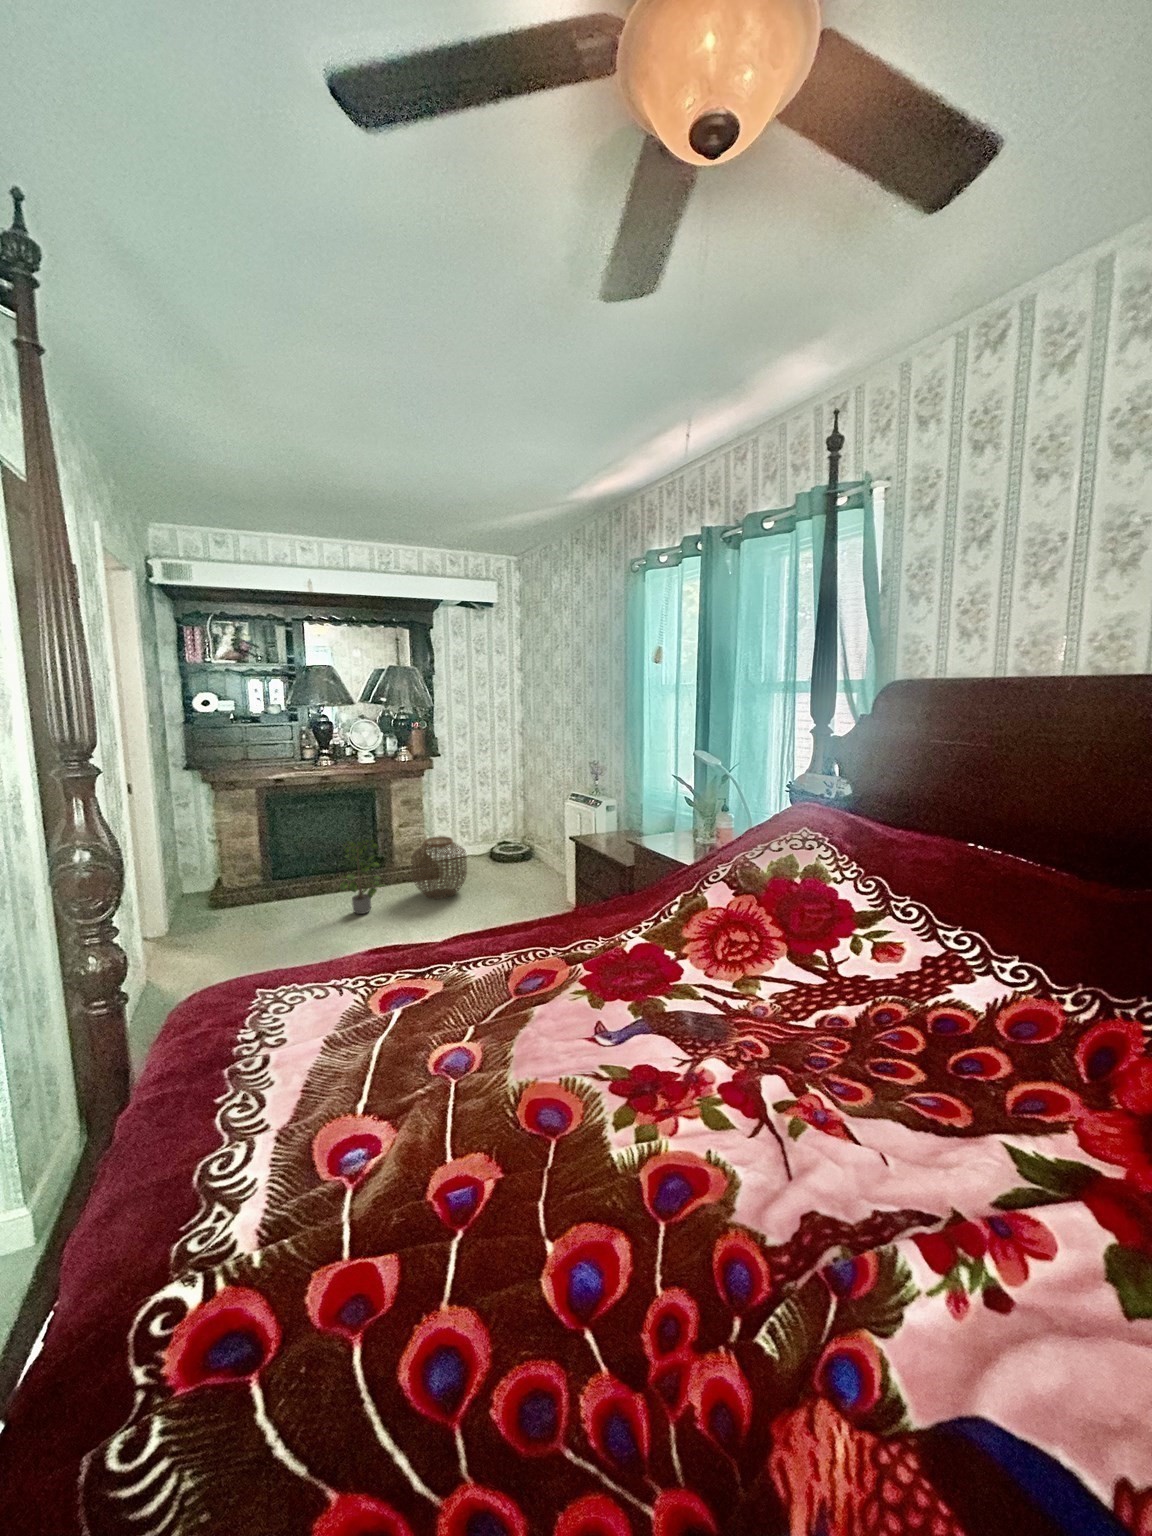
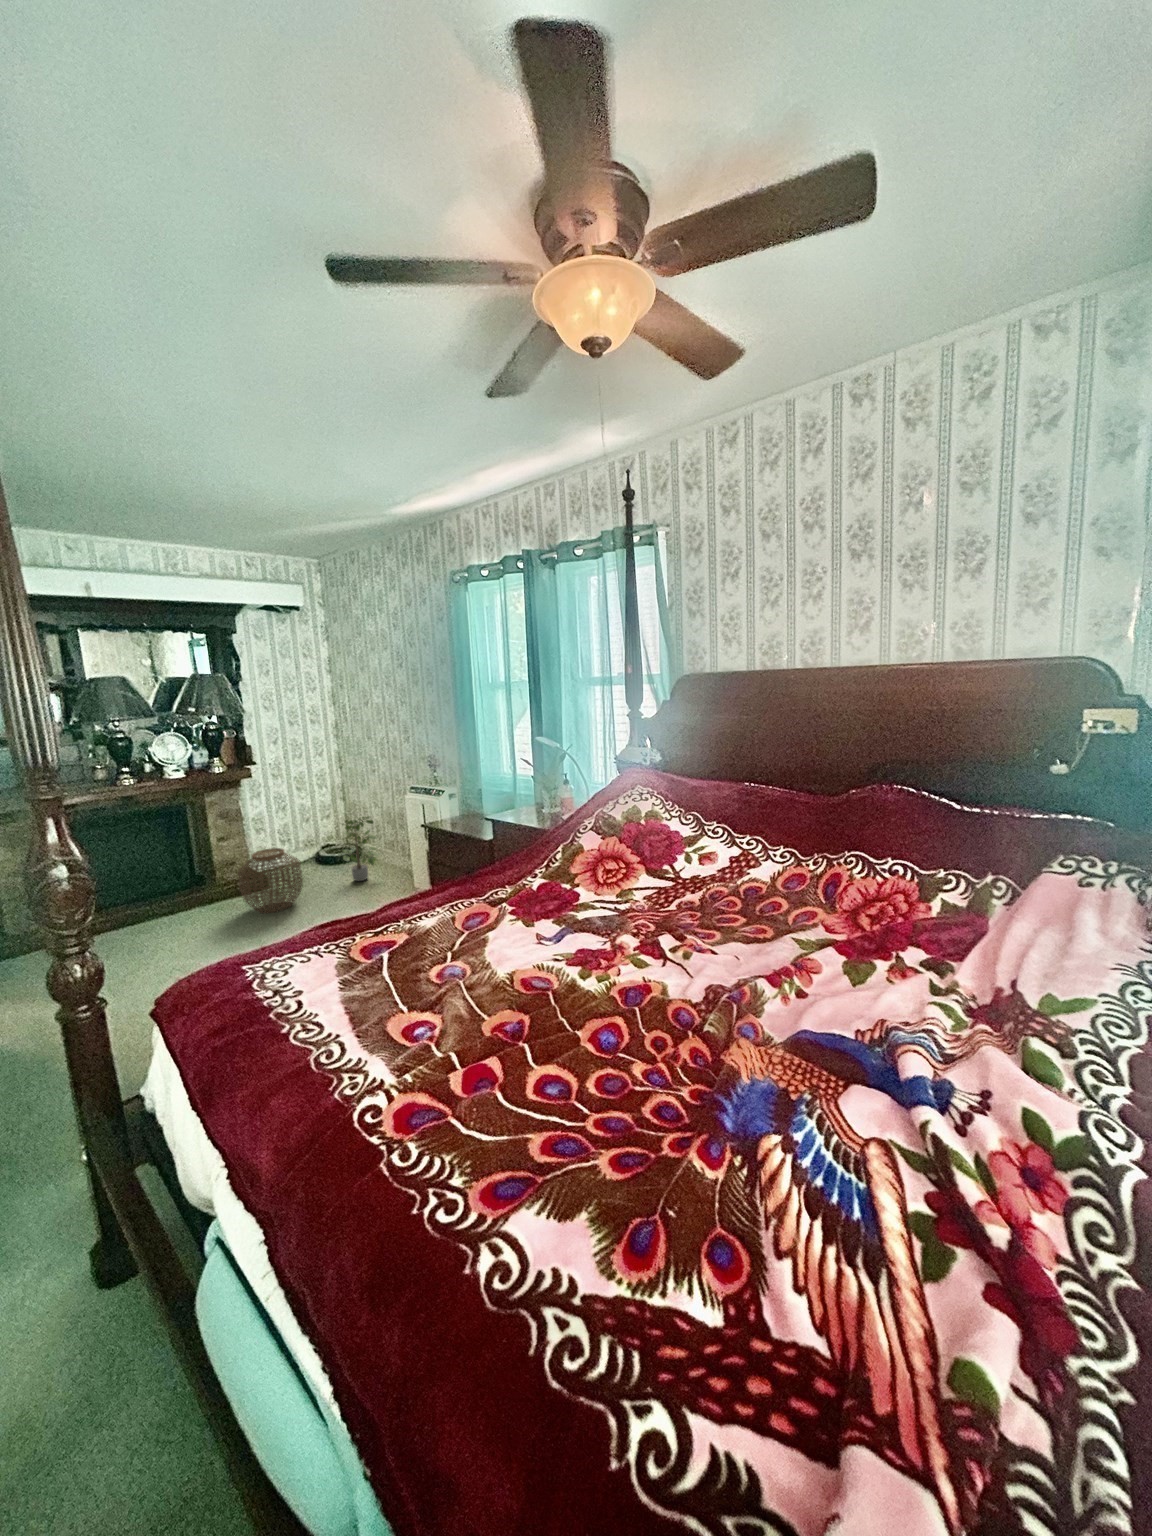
potted plant: present [340,840,385,914] -> present [342,817,380,881]

